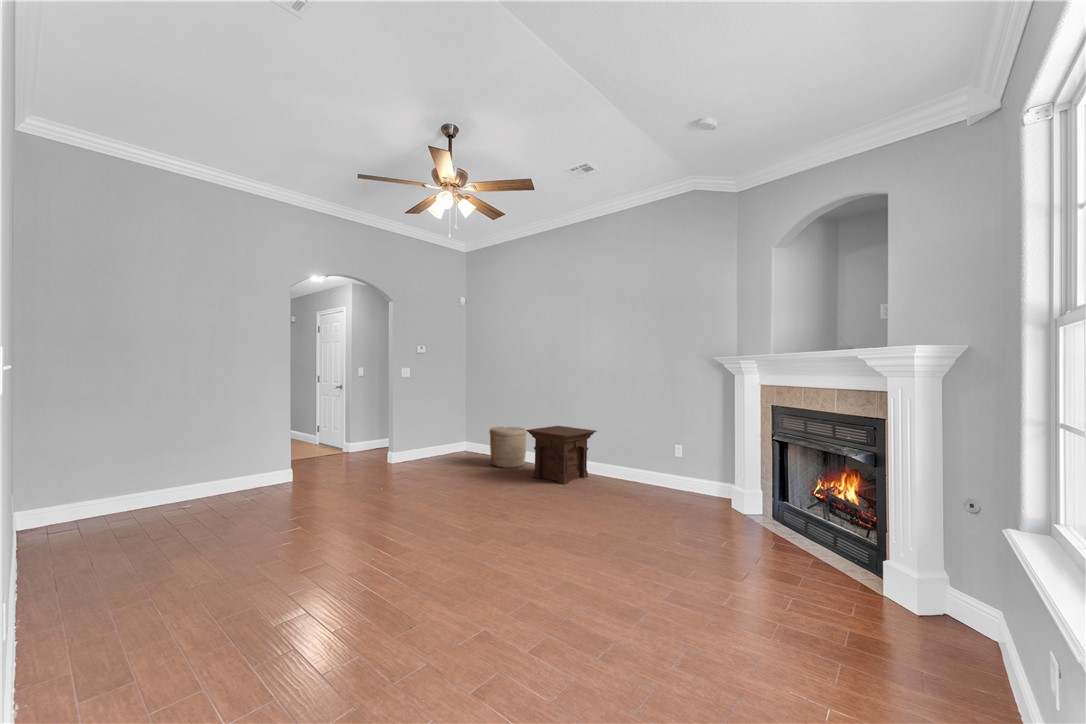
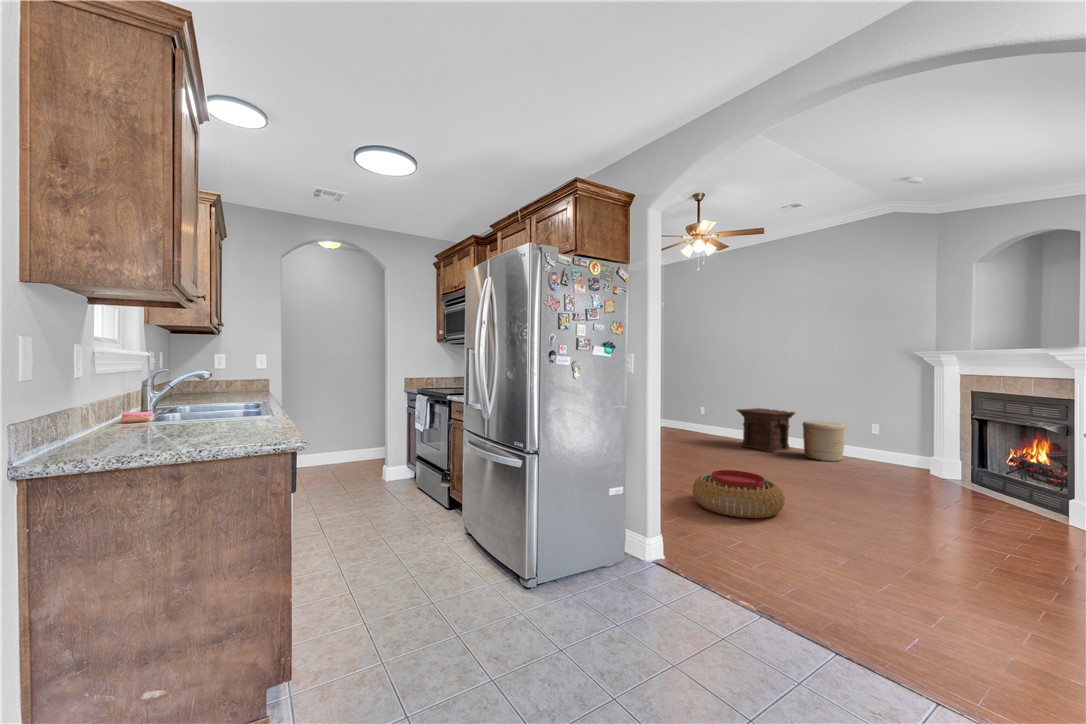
woven basket: present [489,427,527,468] -> present [802,421,845,461]
pouf: none [377,555,526,660] -> present [692,470,785,518]

